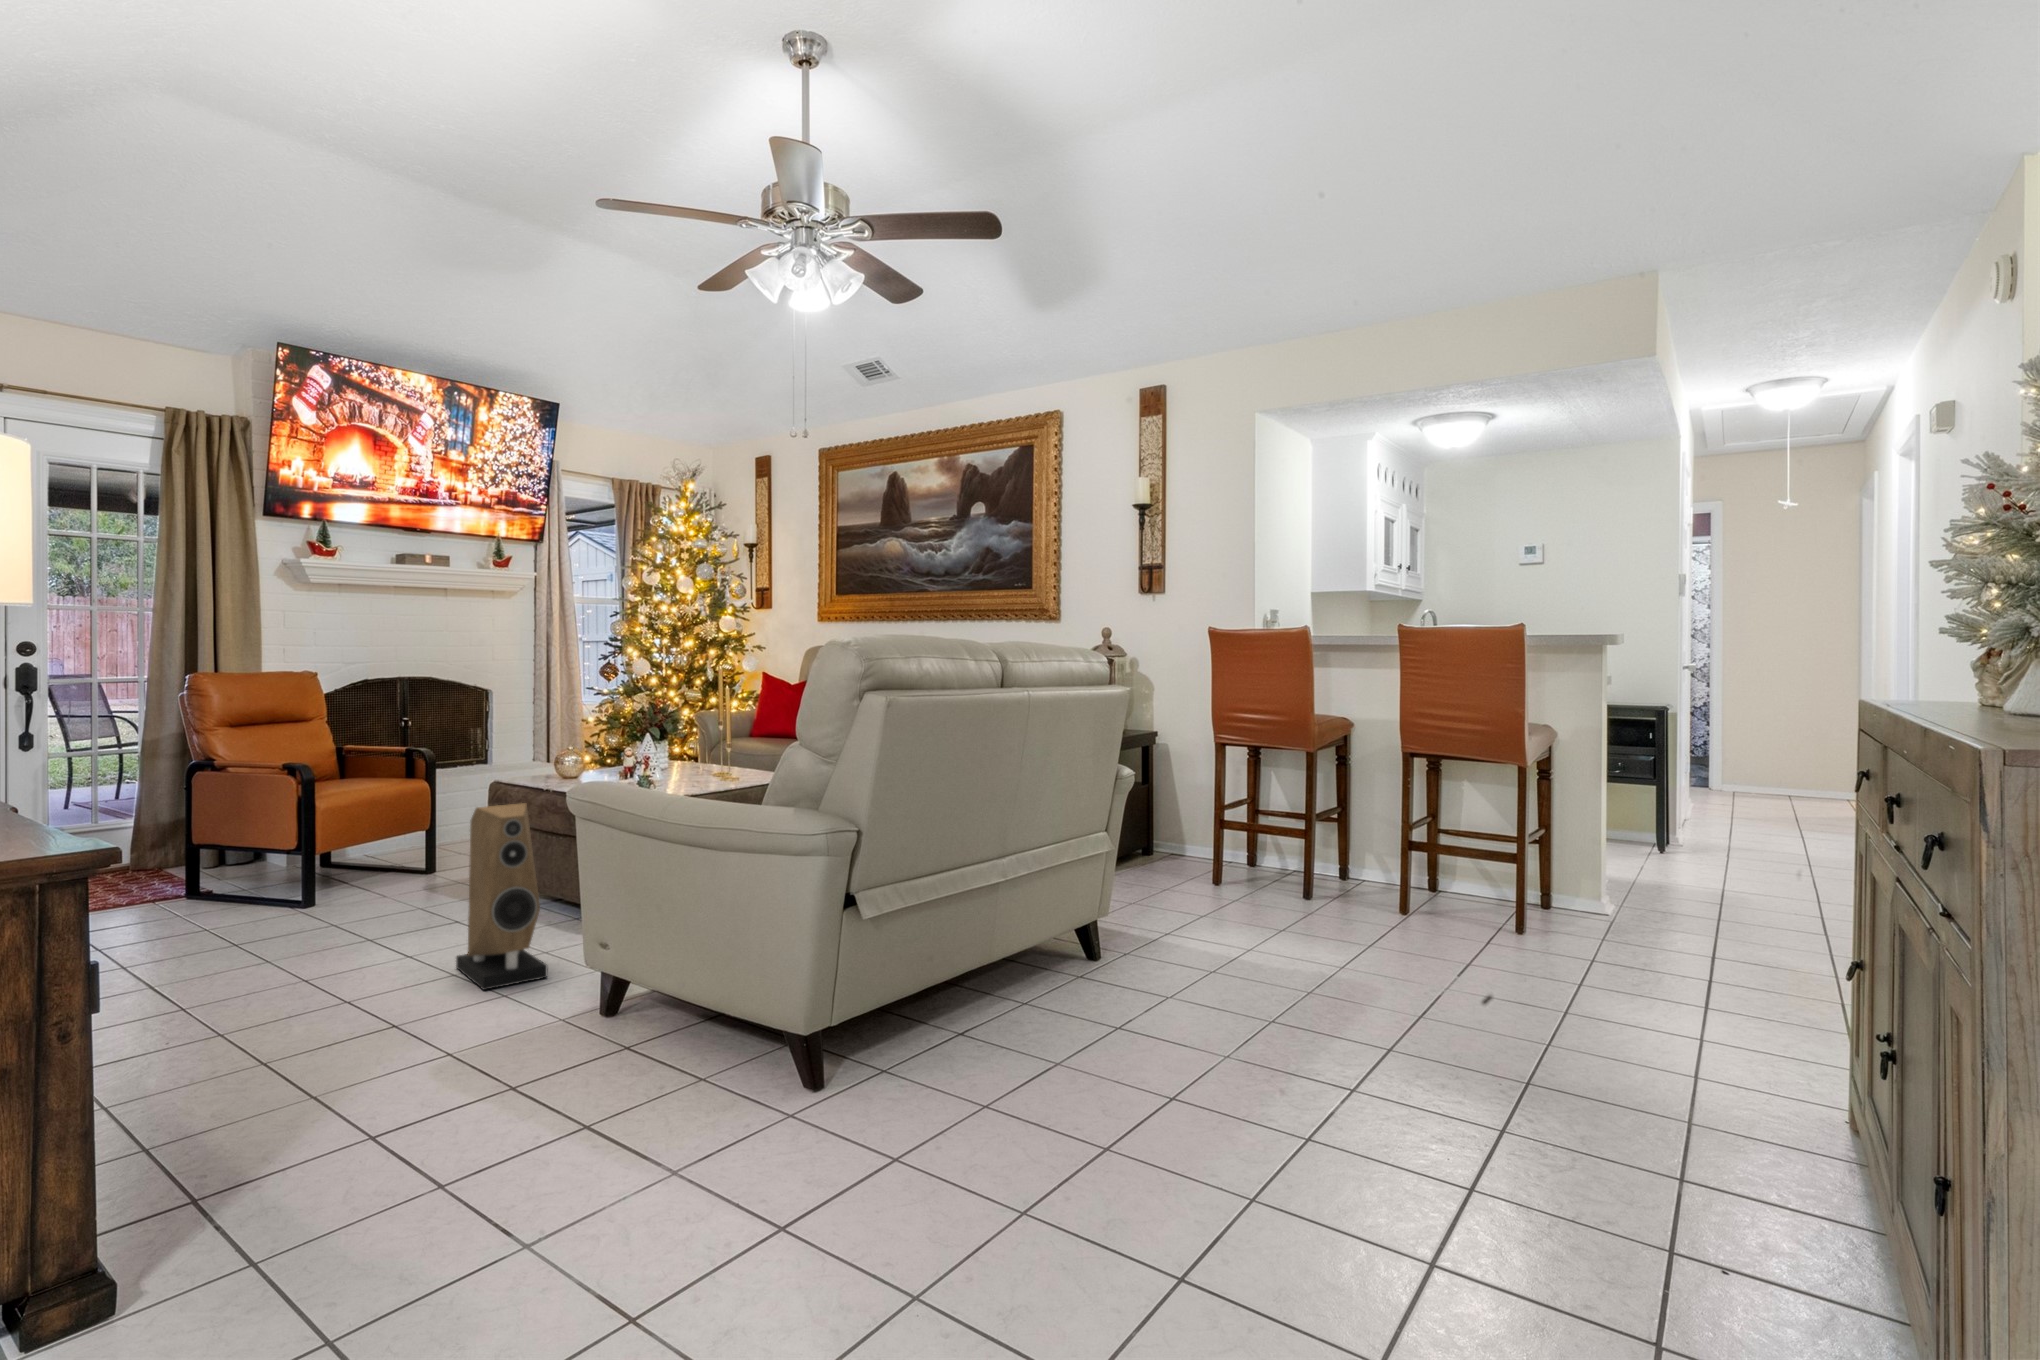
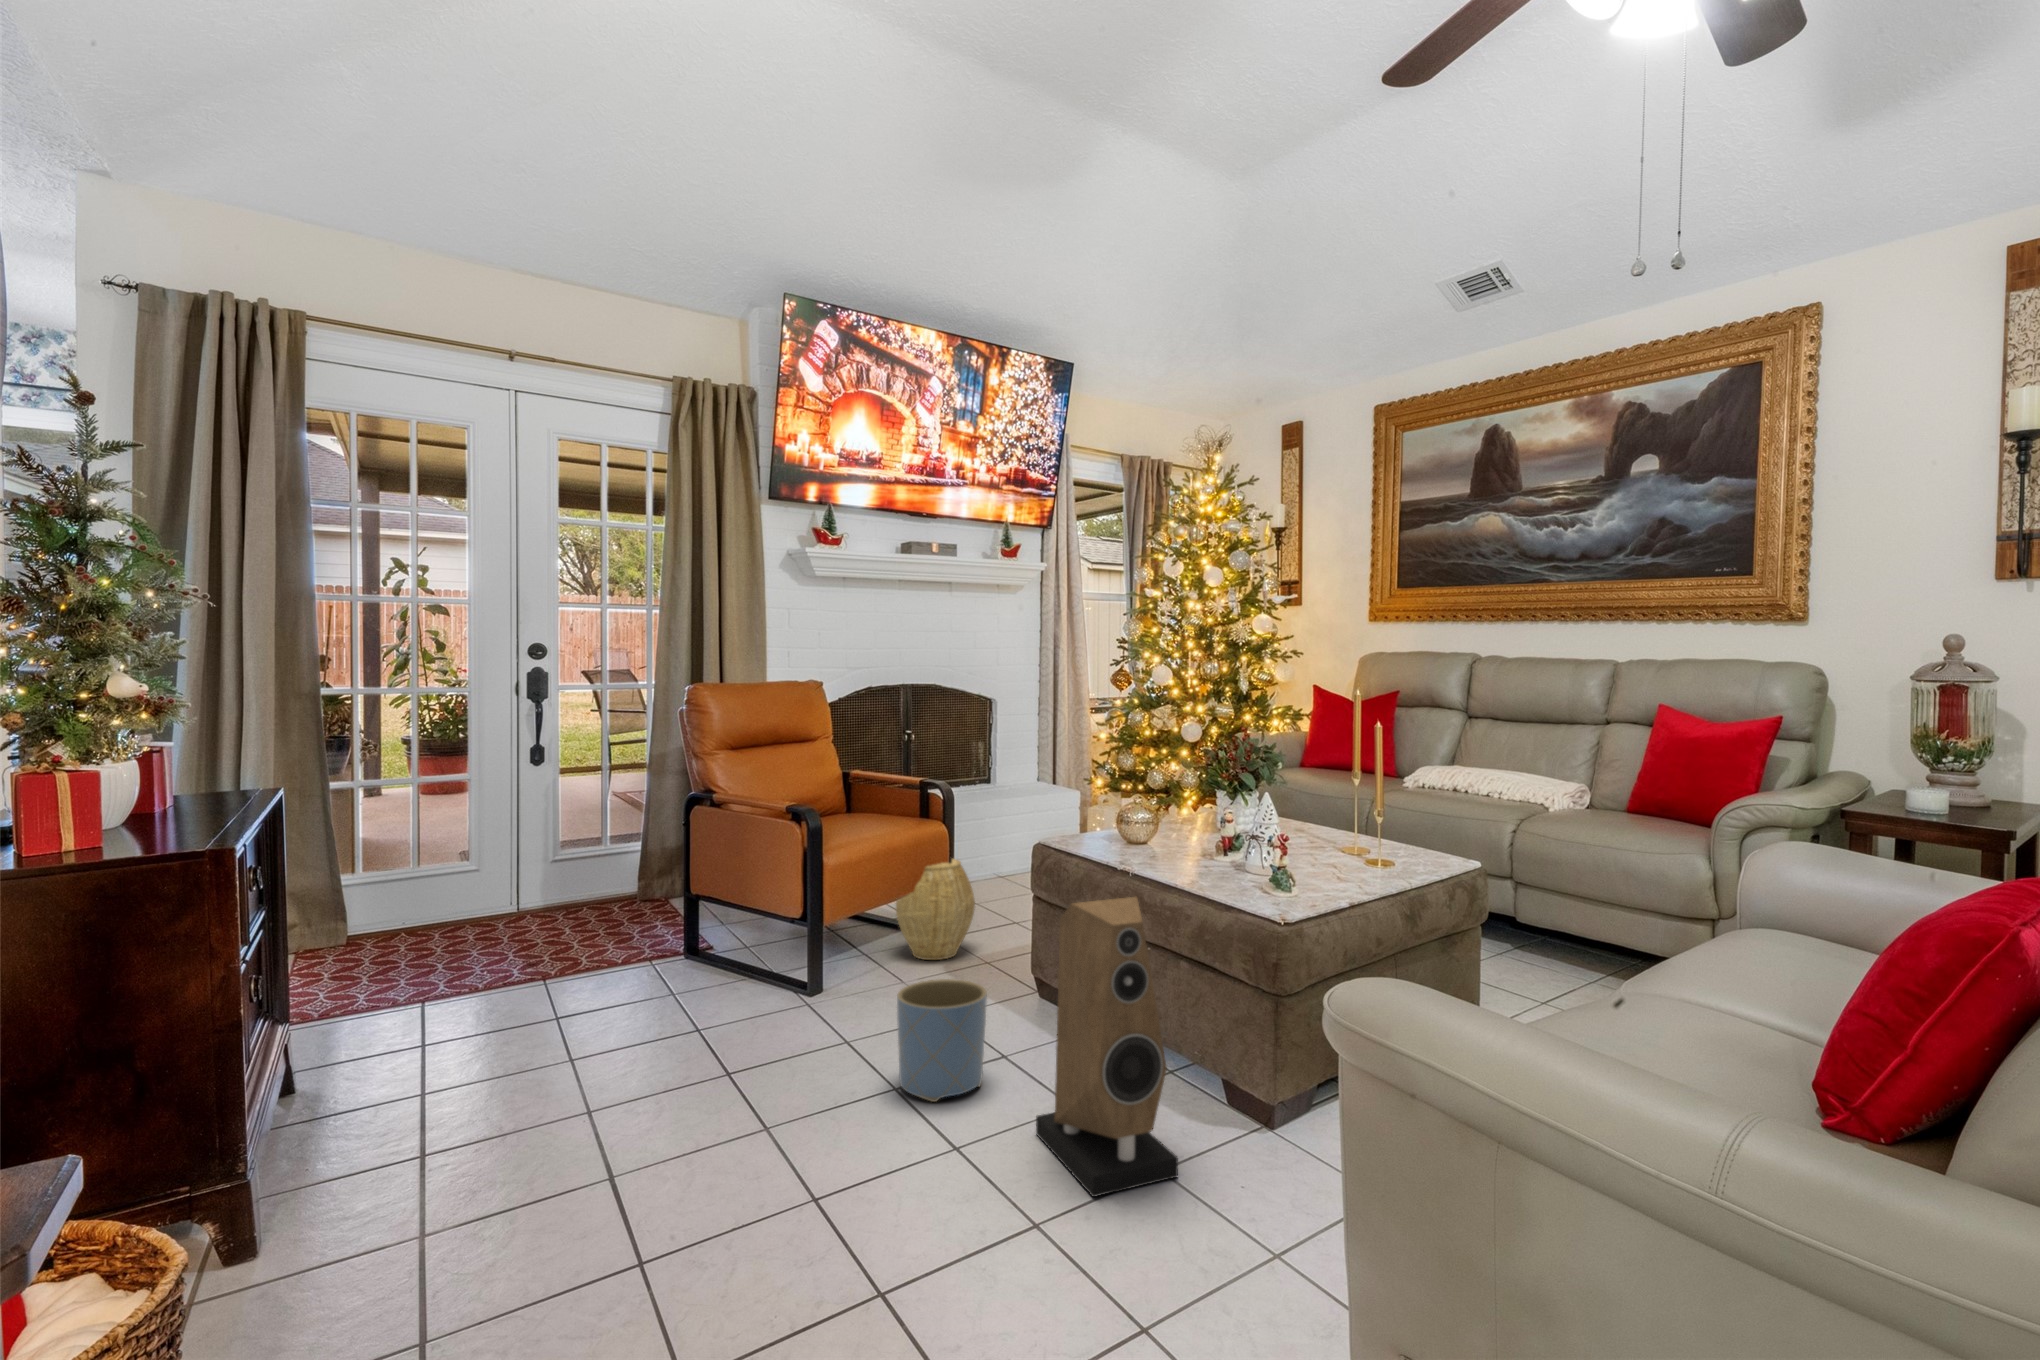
woven basket: none [377,808,447,889] -> present [896,859,975,960]
planter: none [357,880,429,960] -> present [897,979,987,1102]

